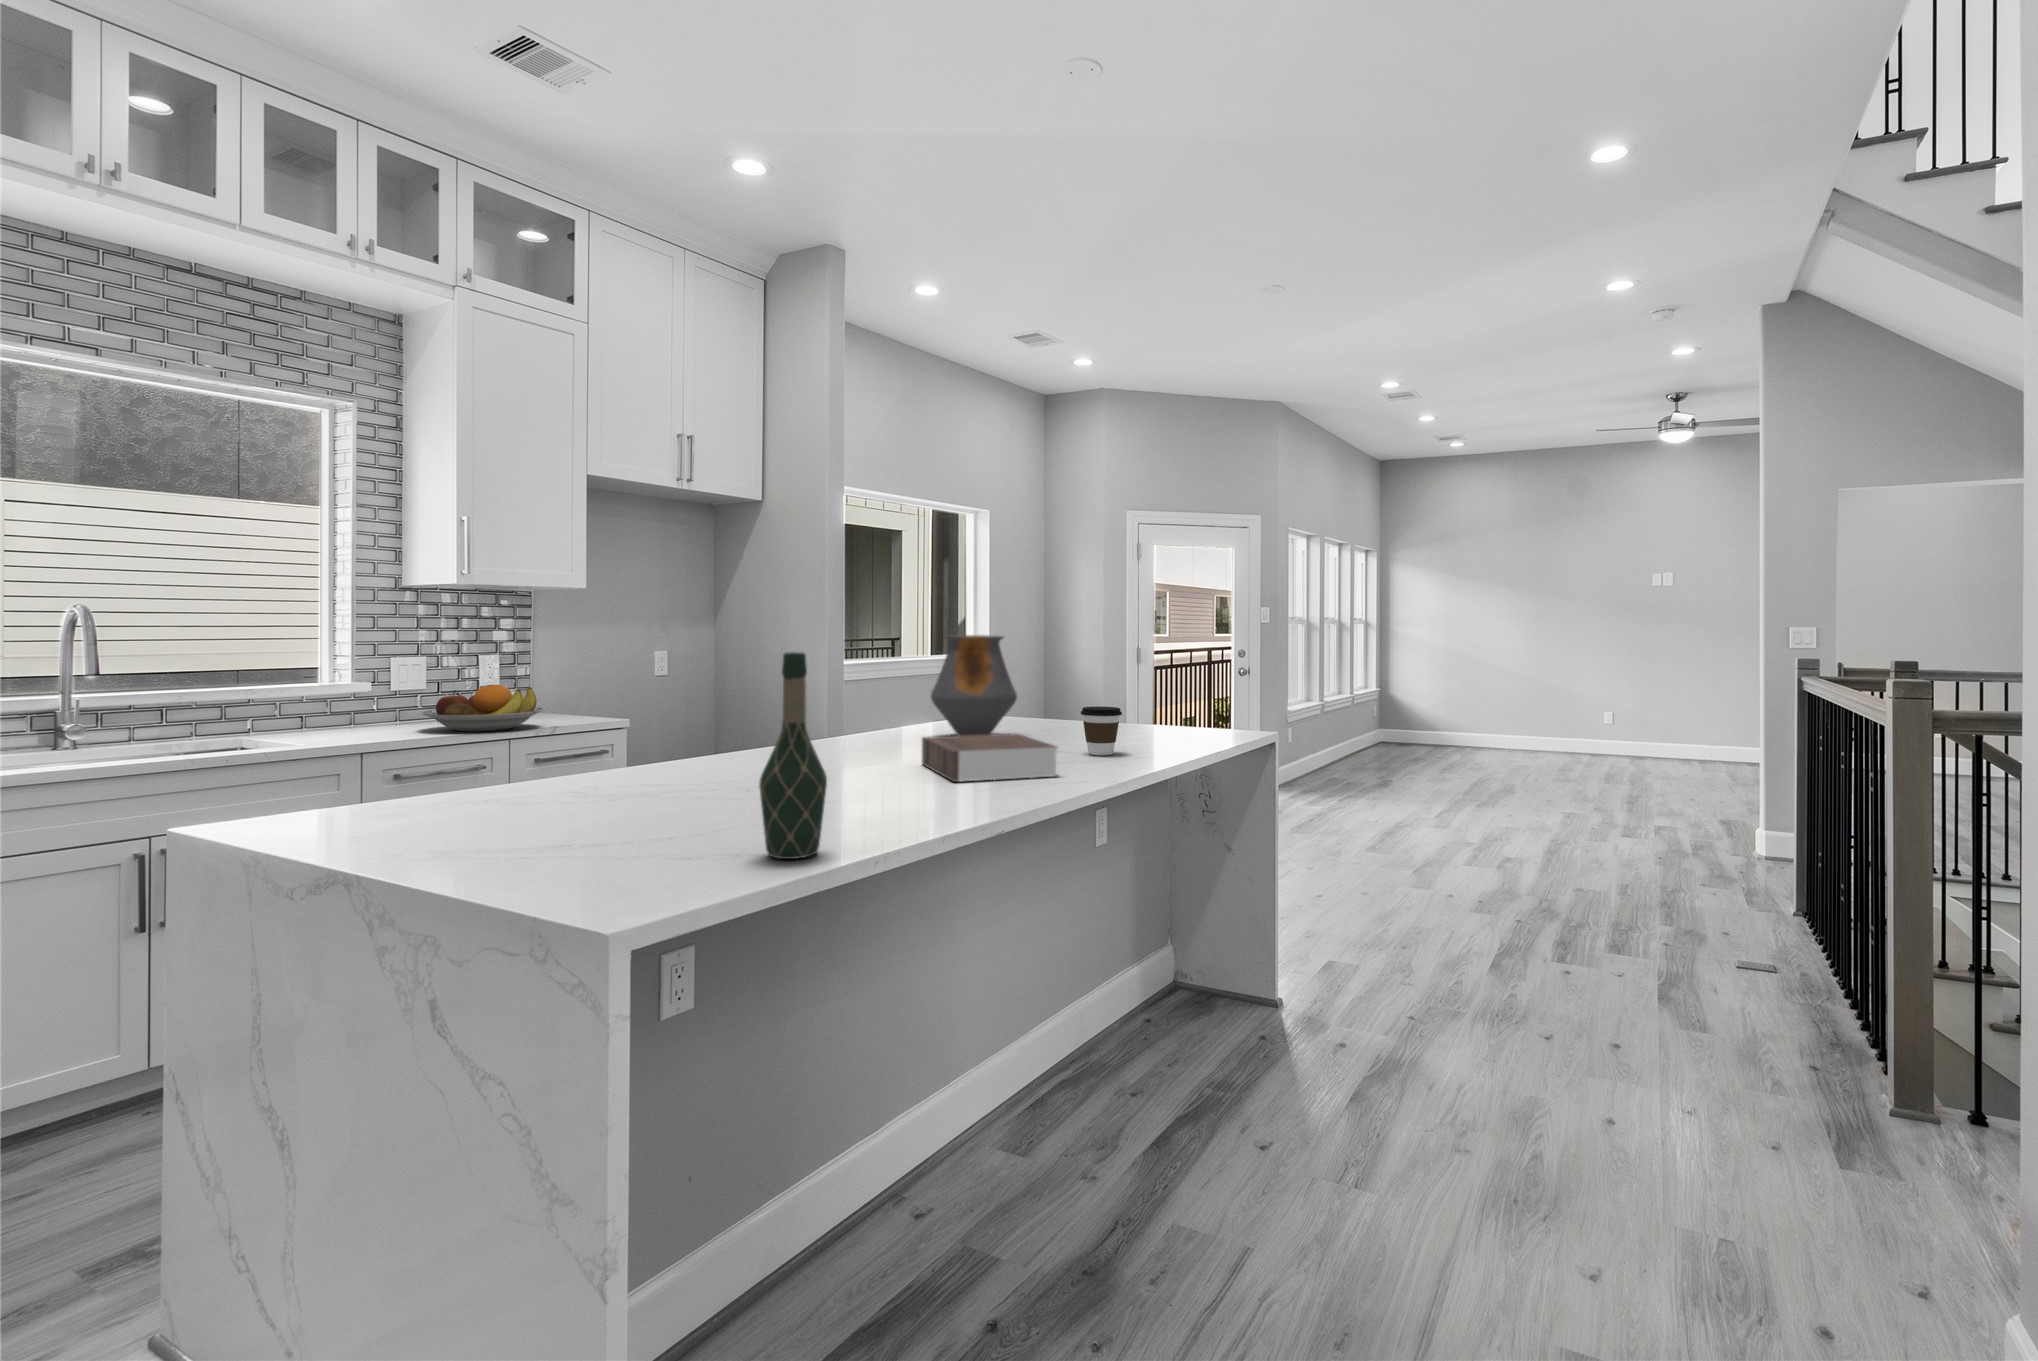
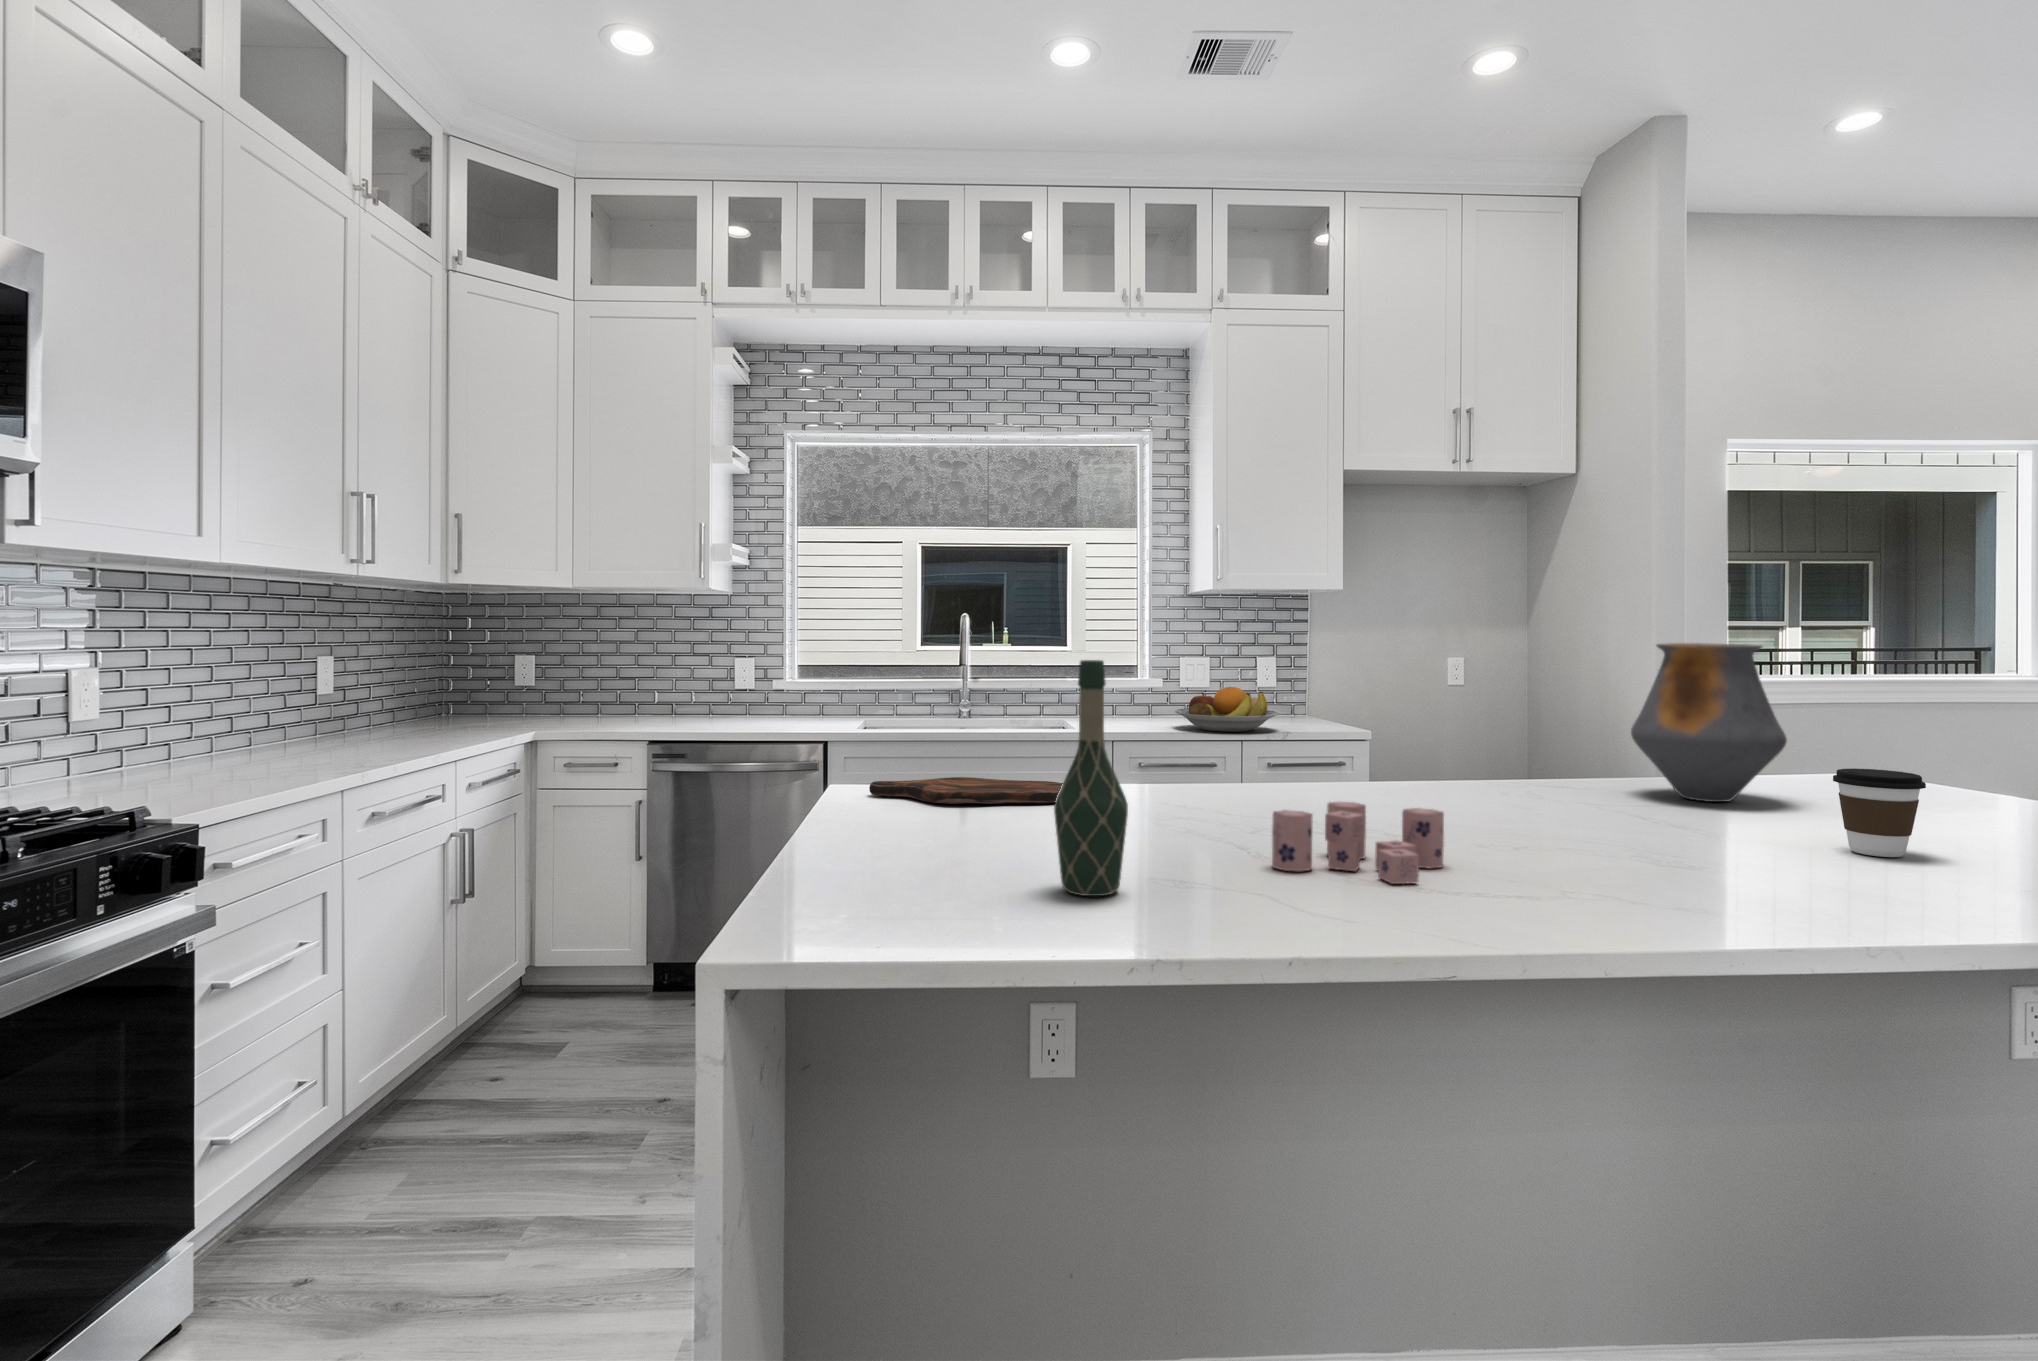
book: present [922,734,1058,782] -> none [1493,784,1688,872]
candle: none [859,756,966,815] -> present [1272,802,1444,884]
cutting board: none [285,786,558,832] -> present [869,777,1063,804]

